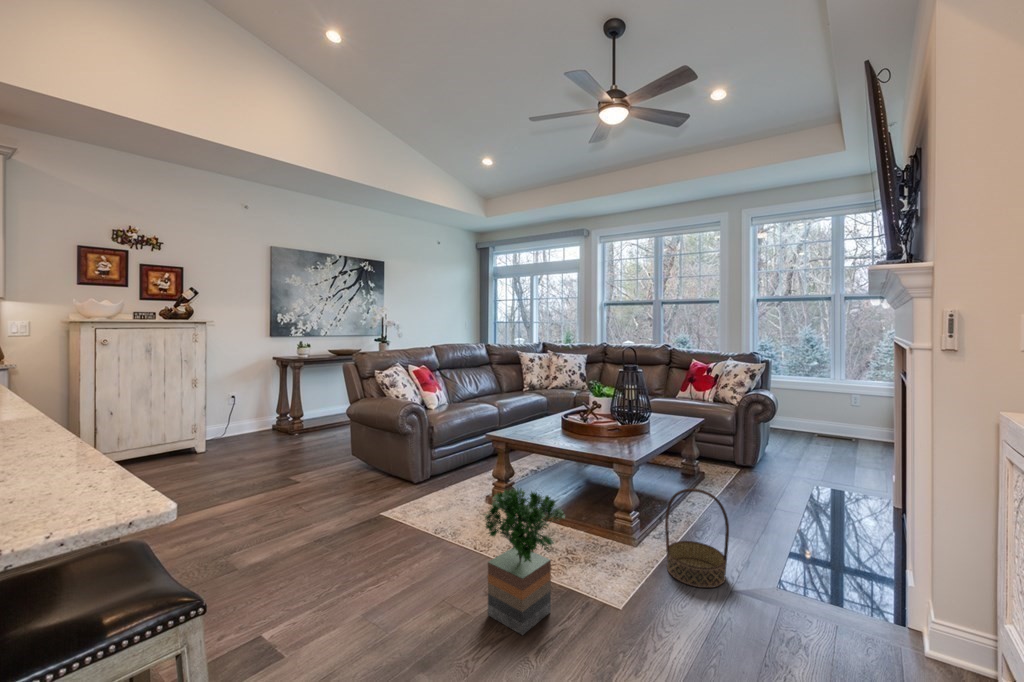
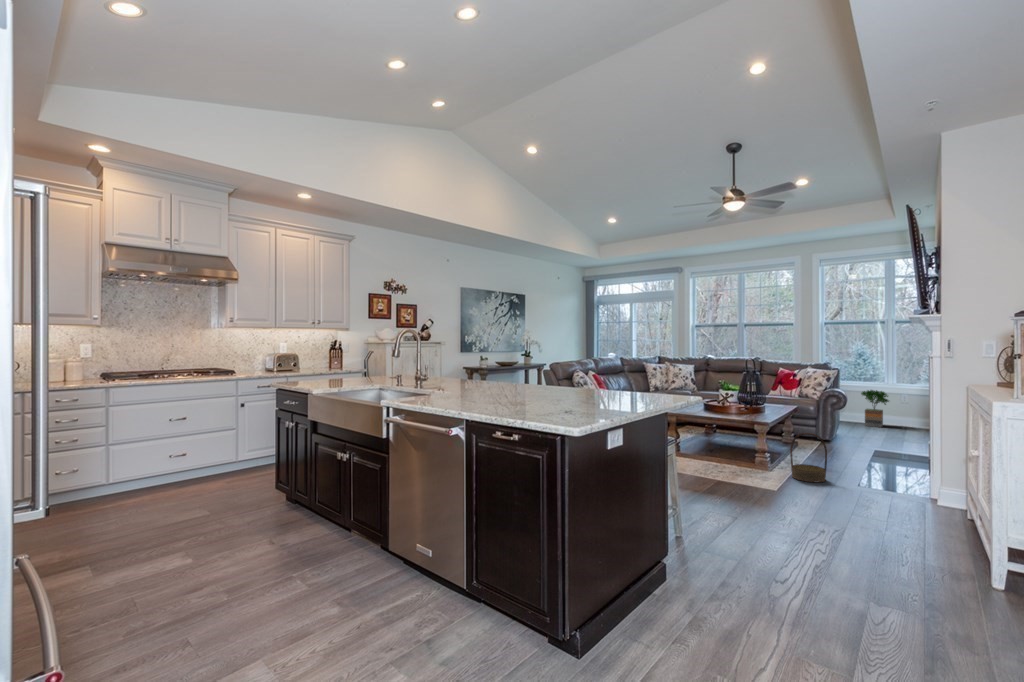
potted tree: present [485,489,564,635] -> present [861,390,889,427]

